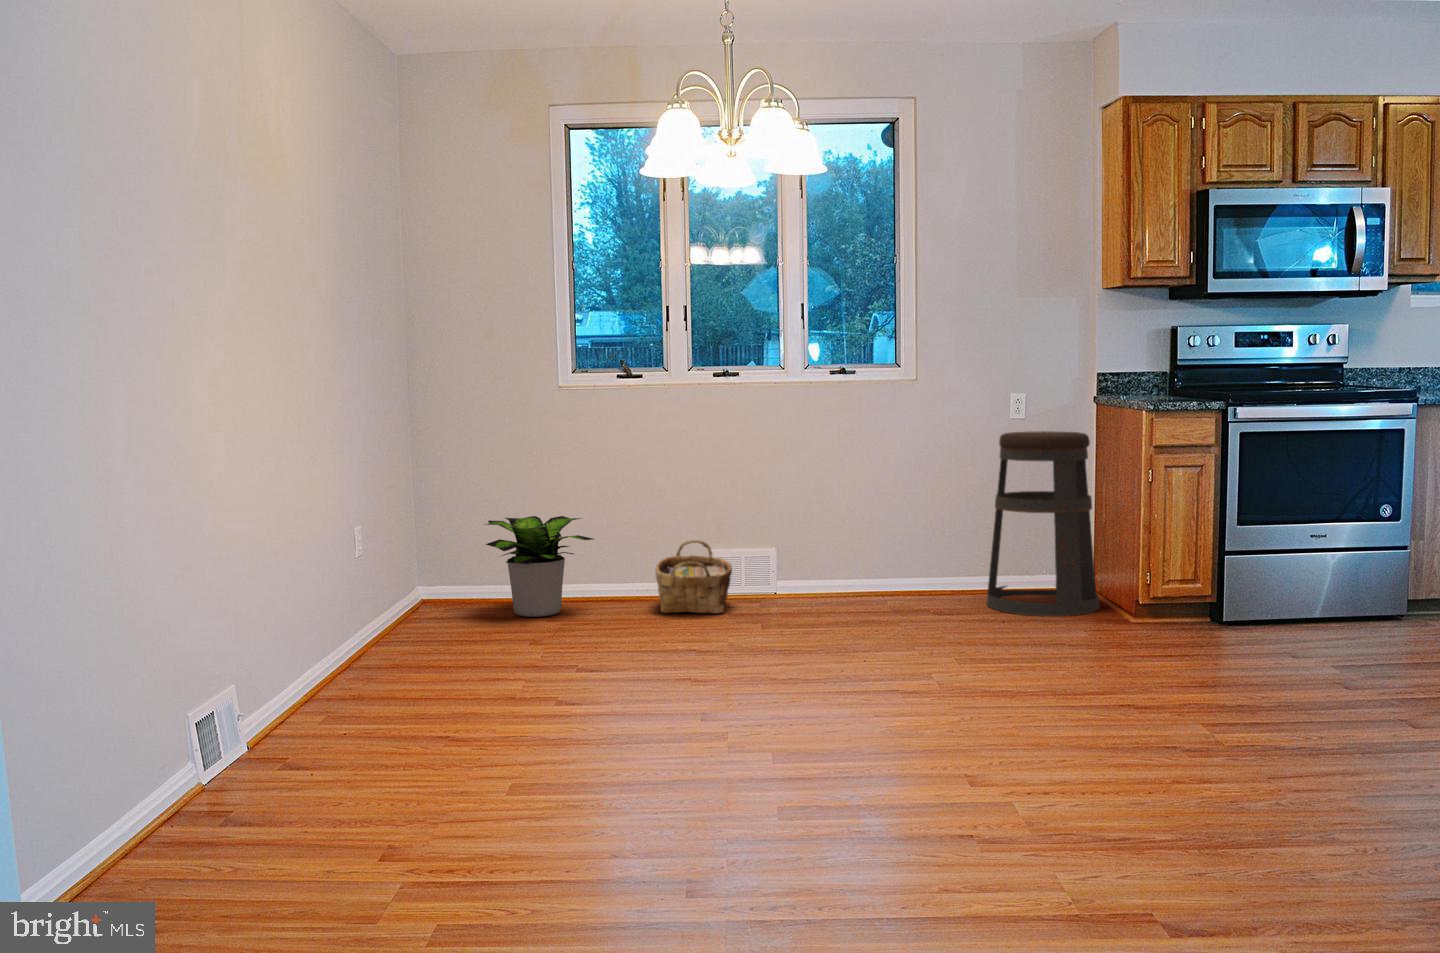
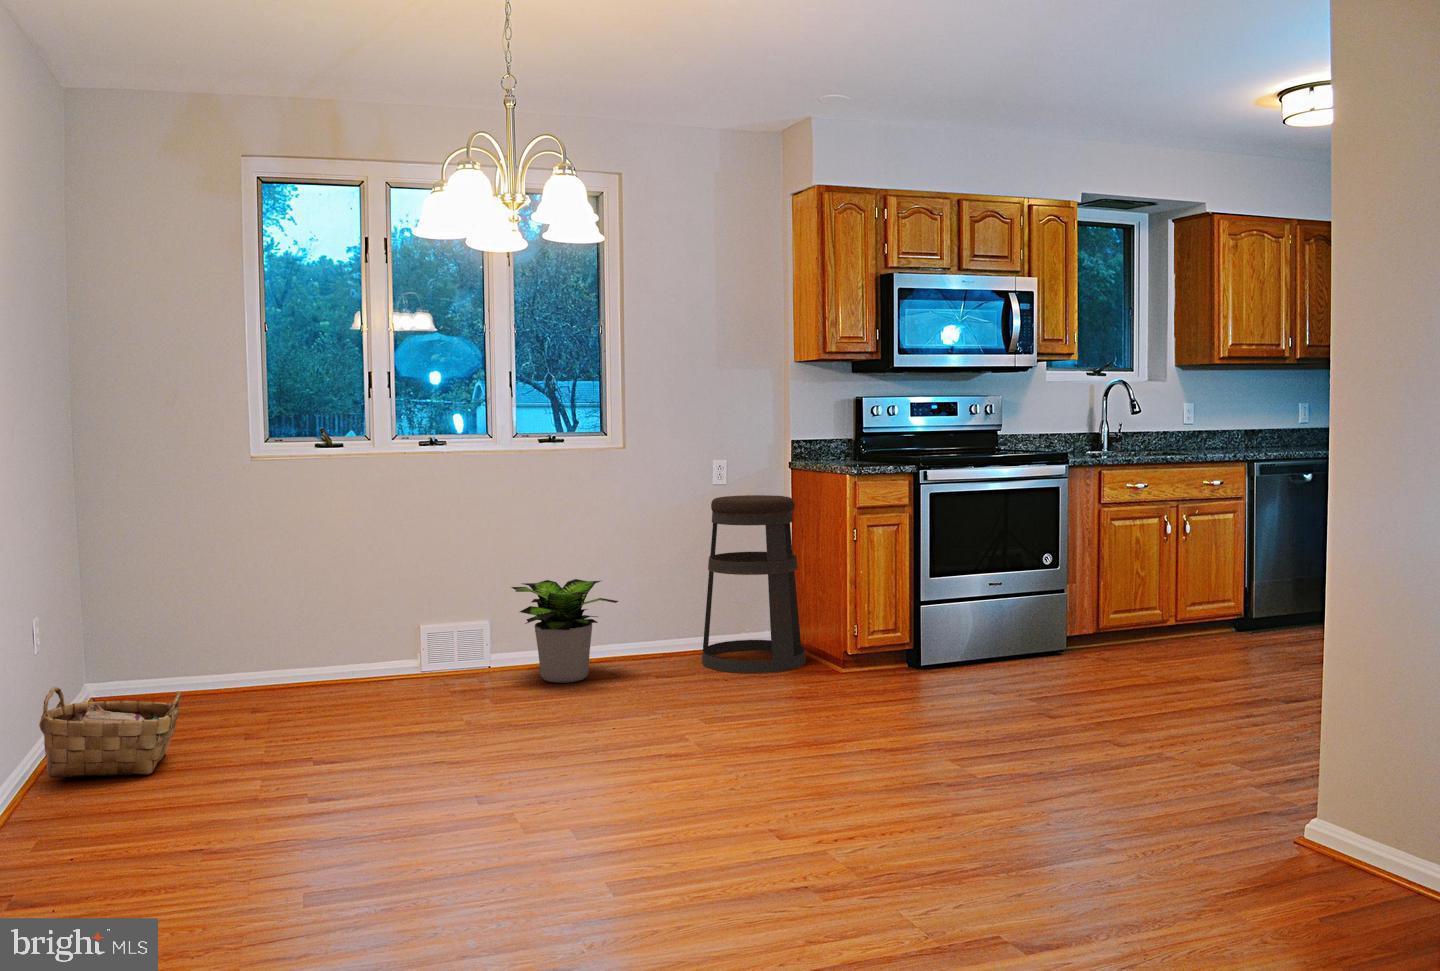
potted plant: present [486,516,593,617] -> present [512,579,618,683]
woven basket: present [655,540,732,614] -> present [39,687,181,778]

